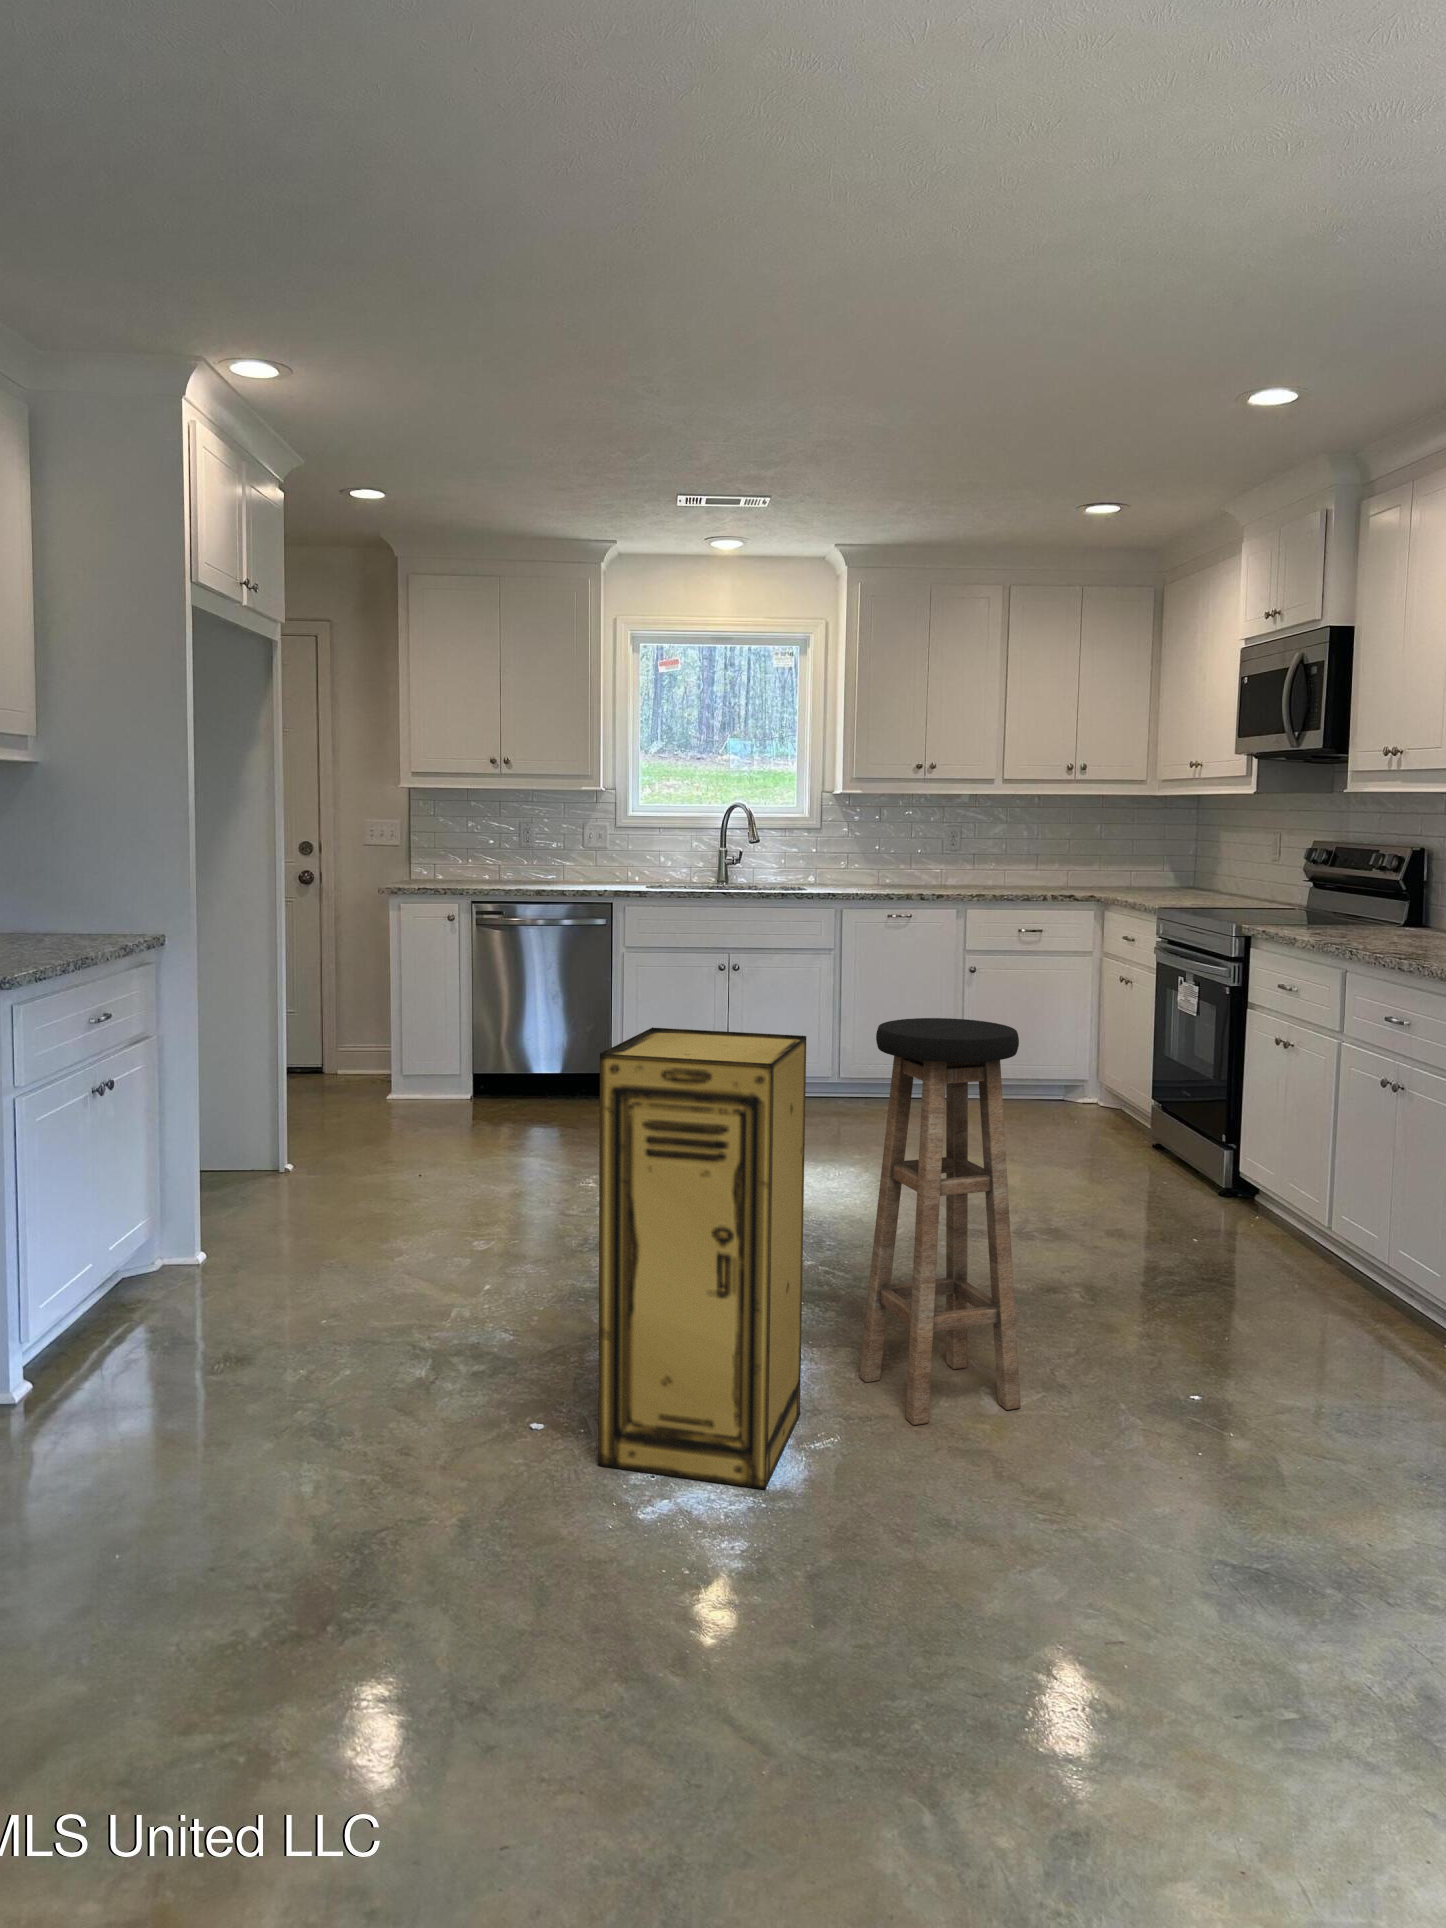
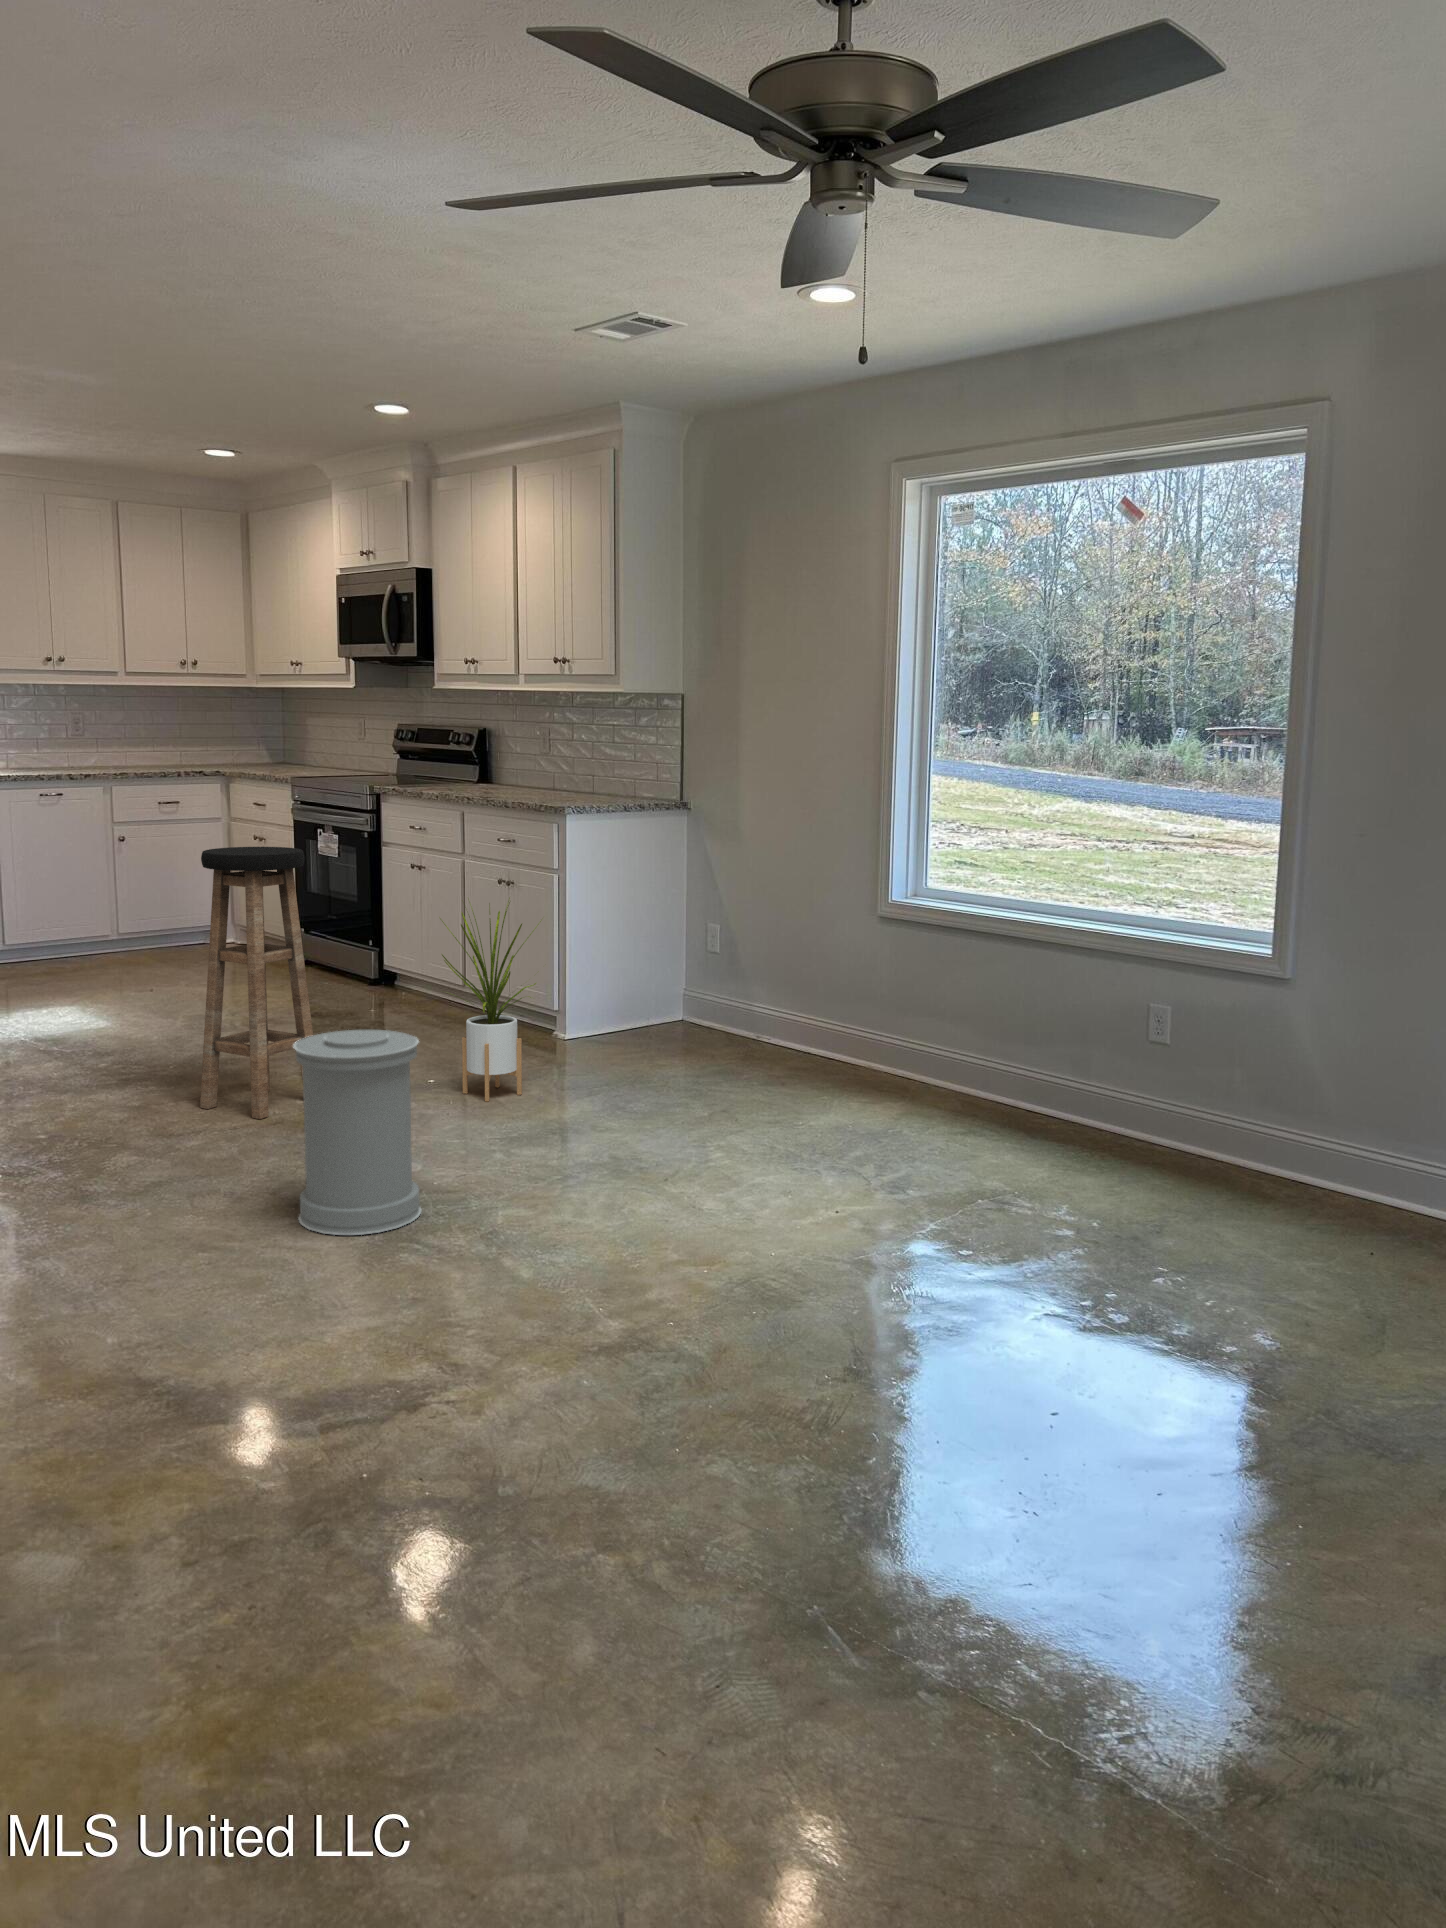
storage cabinet: present [598,1027,806,1489] -> none [40,859,192,1176]
house plant: none [1208,1133,1411,1490] -> present [440,898,541,1101]
trash can: none [783,1390,1012,1825] -> present [294,1030,421,1235]

